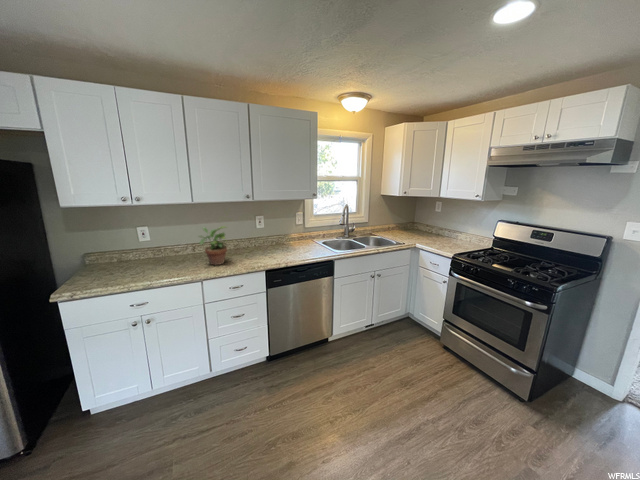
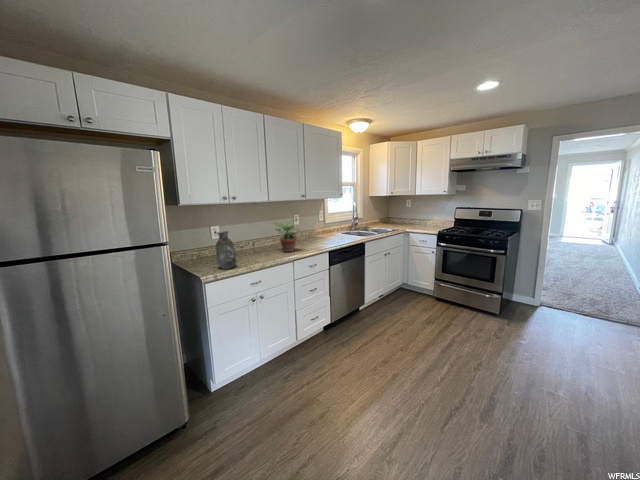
decorative vase: none [97,239,126,282] -> present [216,231,236,269]

